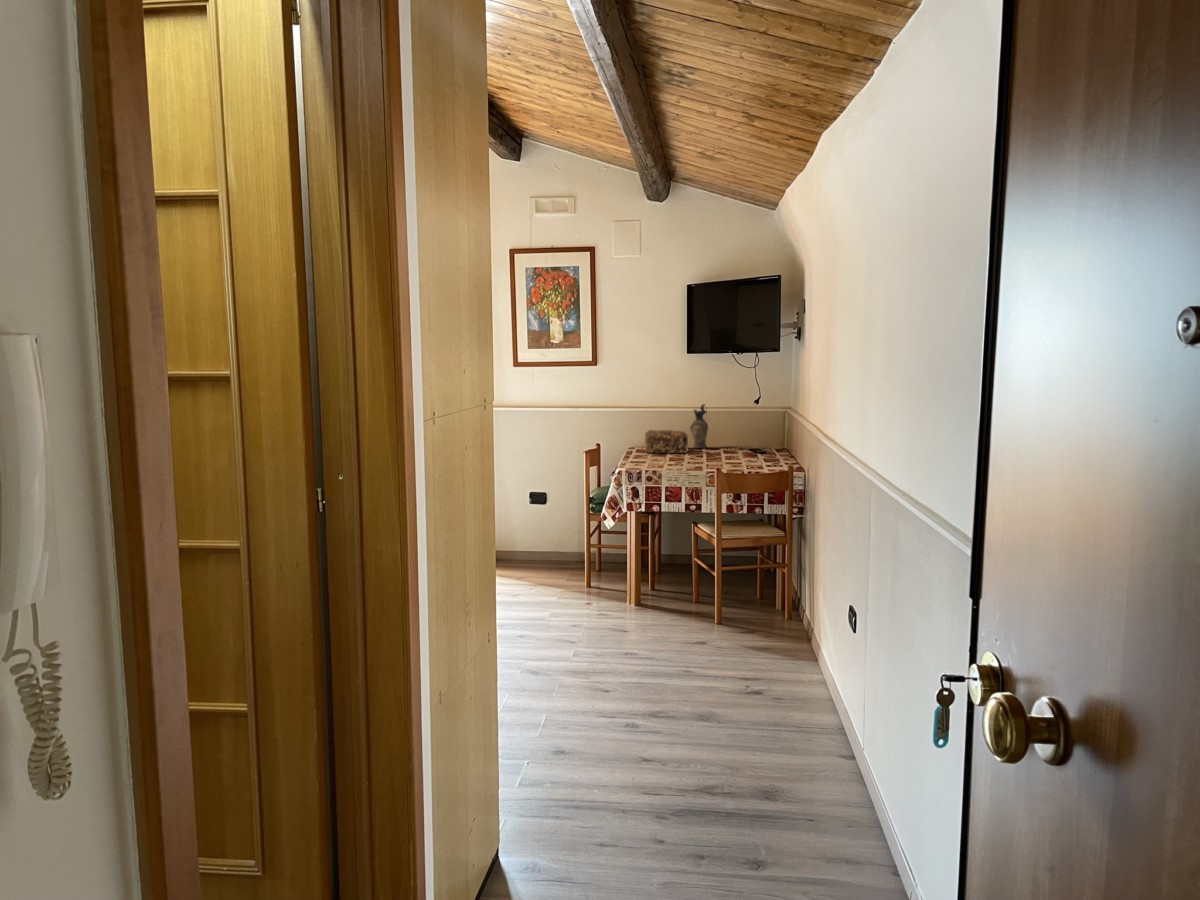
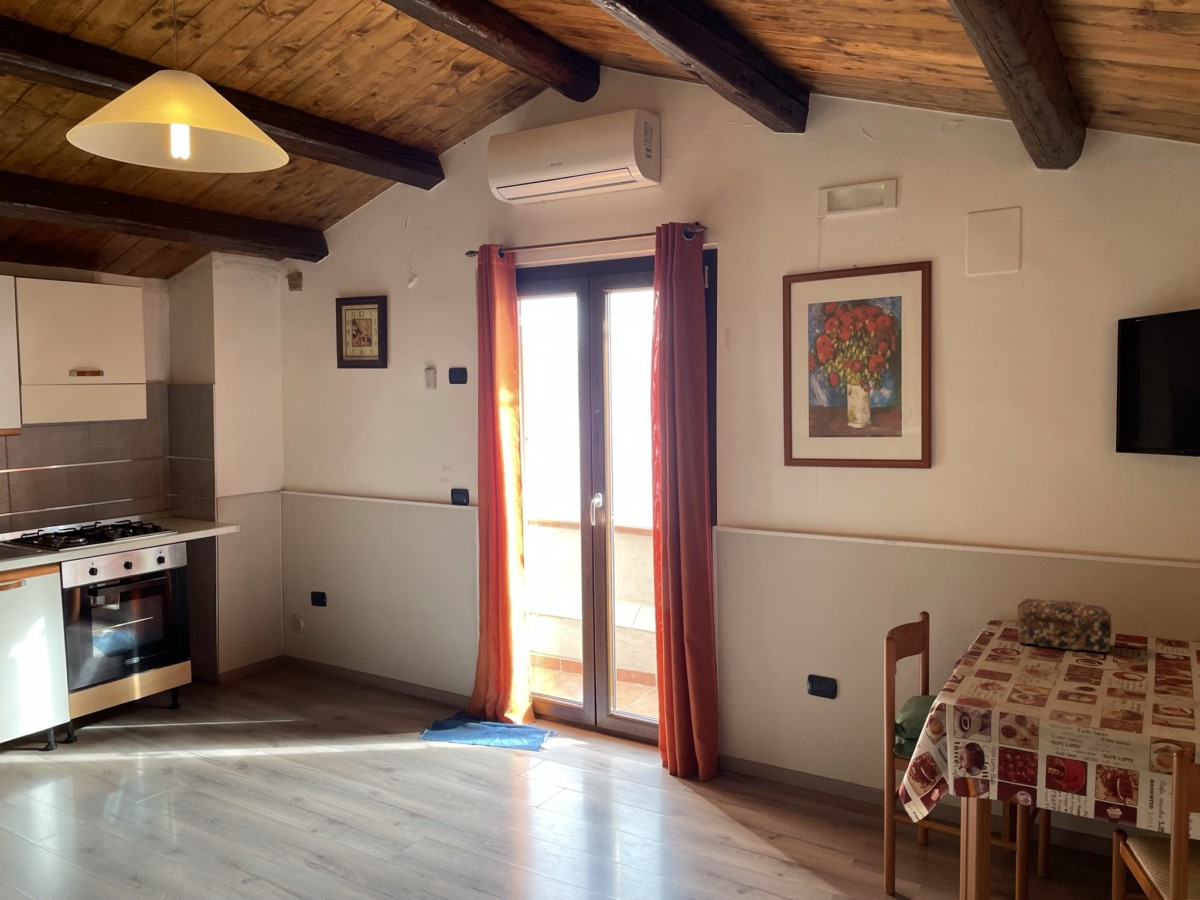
ceramic pitcher: present [690,404,708,448] -> none [1119,550,1161,638]

